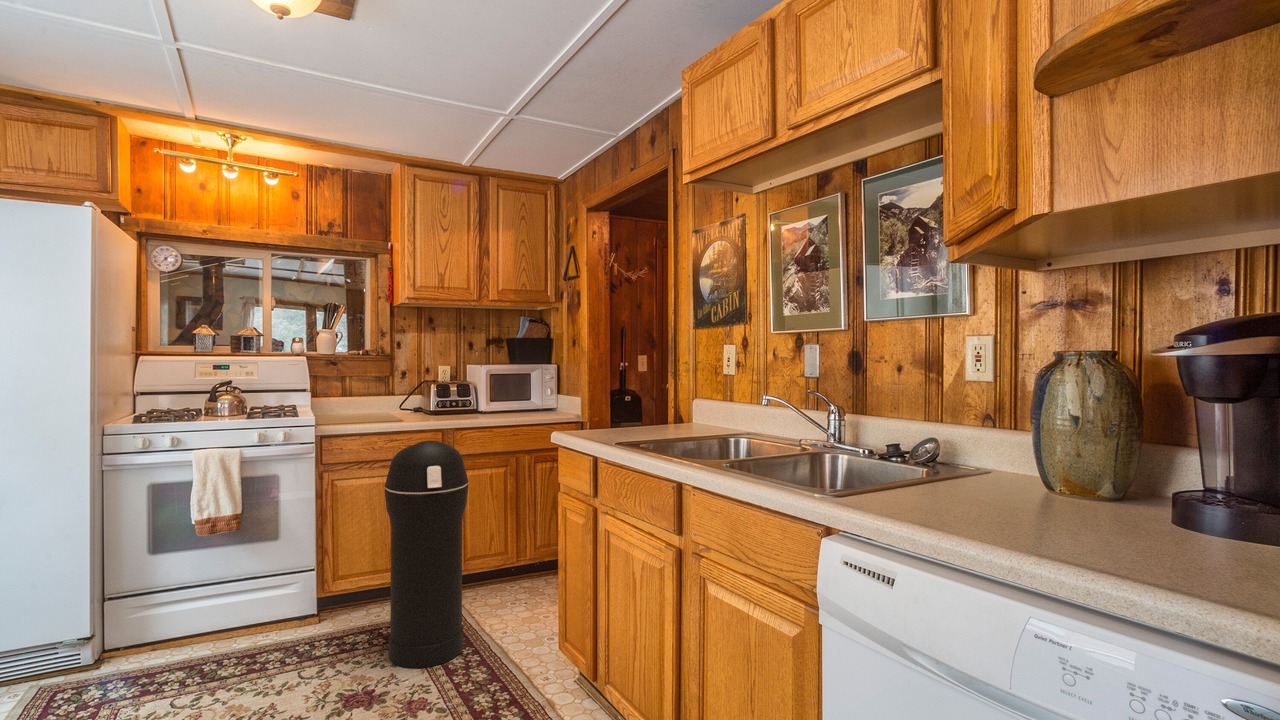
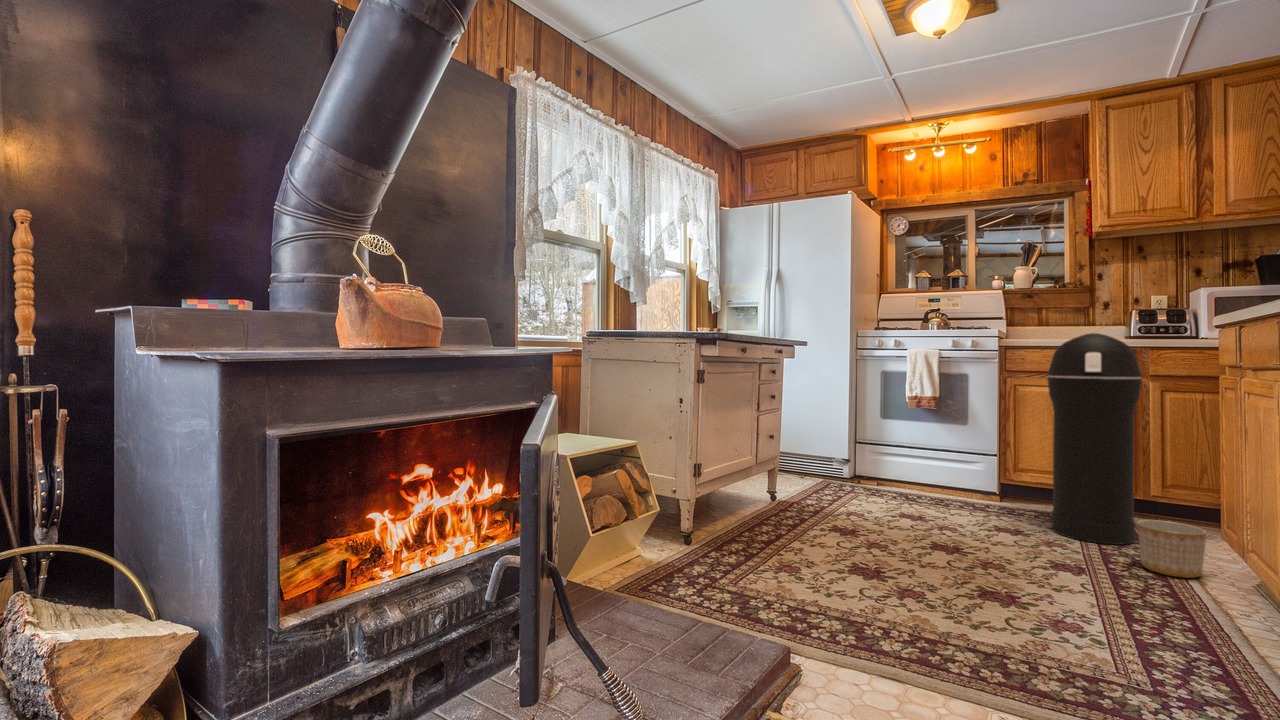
planter: none [479,629,531,693] -> present [1137,520,1206,578]

